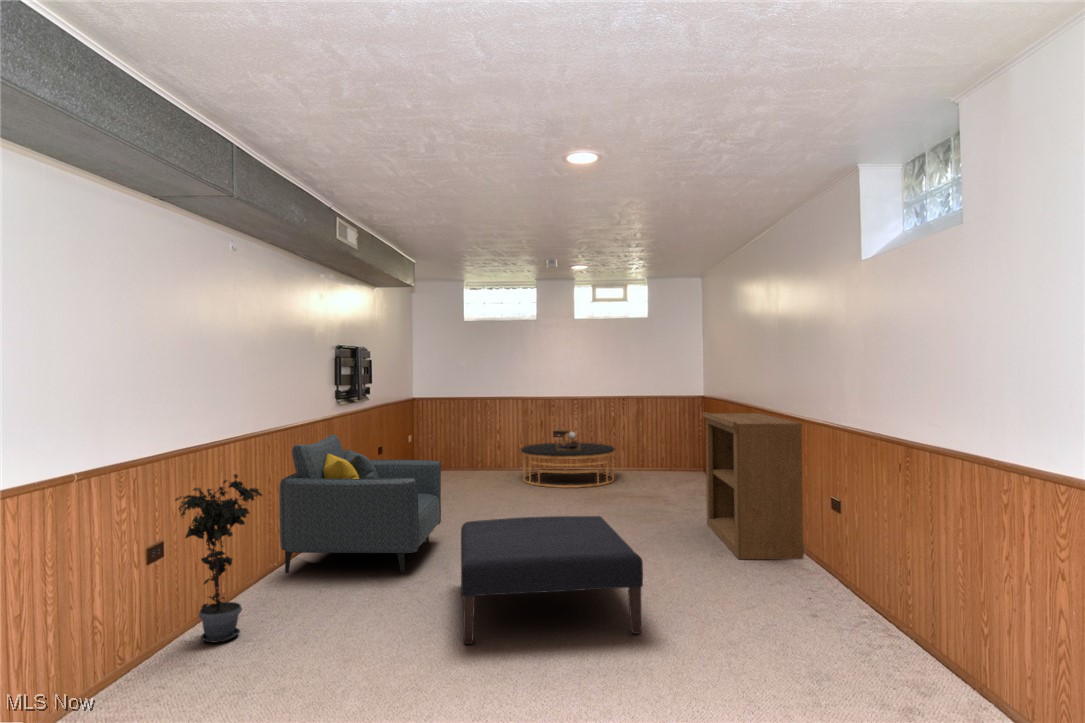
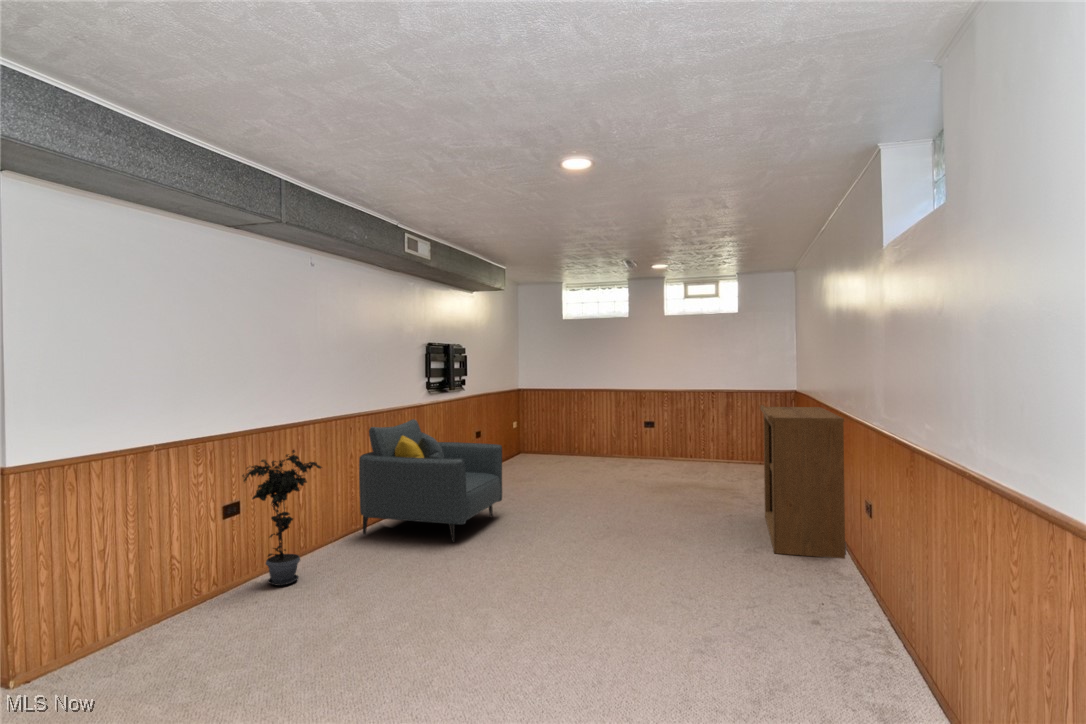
coffee table: present [521,429,615,488] -> none [610,419,701,475]
ottoman: present [461,516,643,644] -> none [461,499,628,615]

